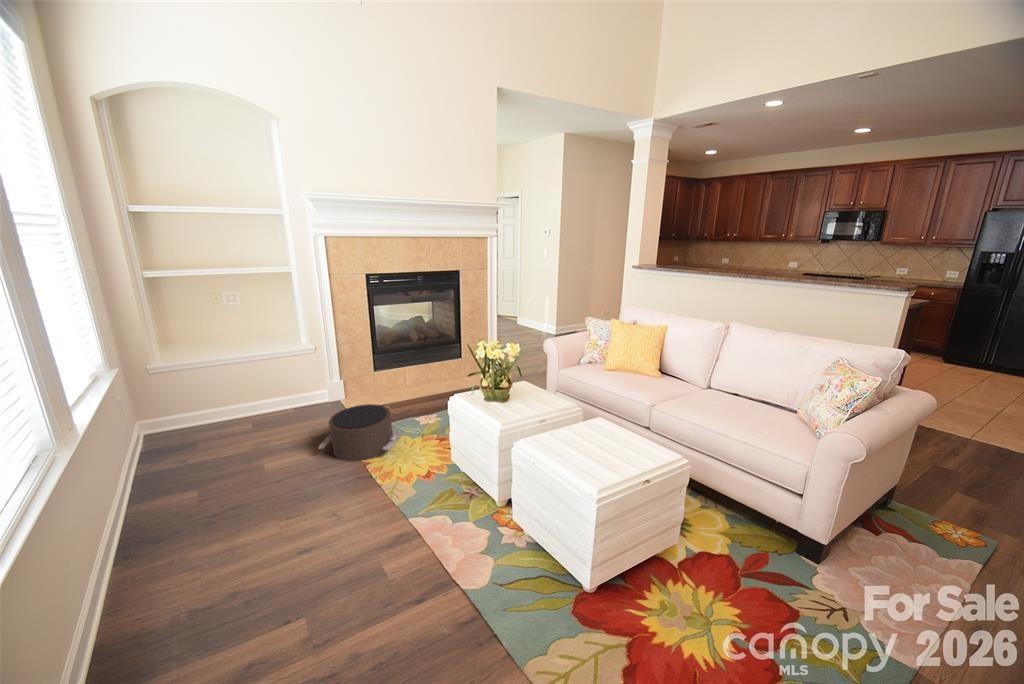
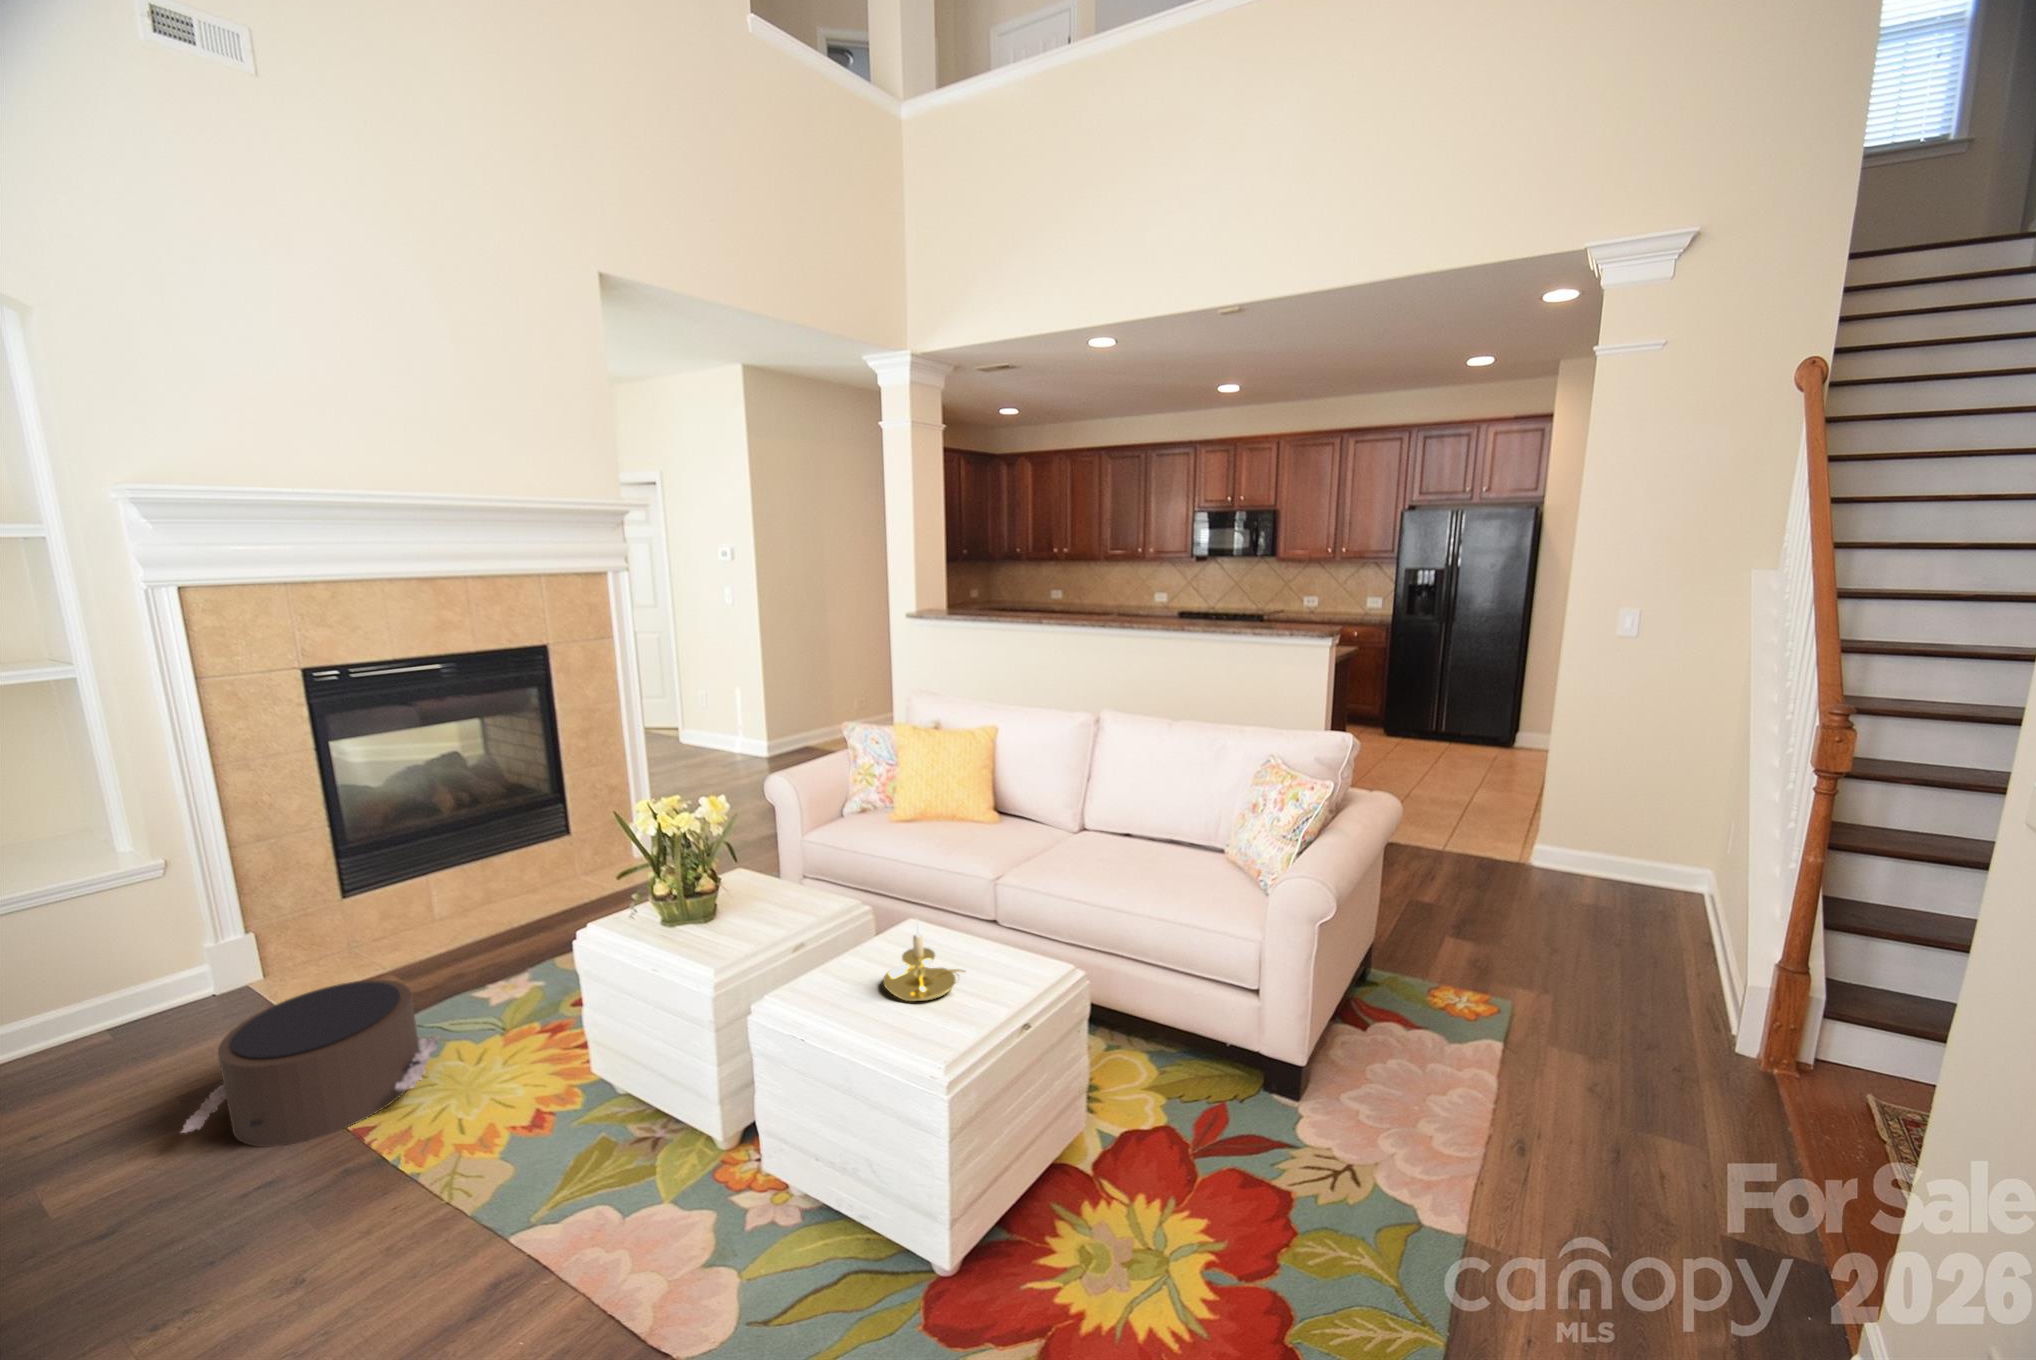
candle holder: none [574,418,616,460] -> present [883,920,965,1001]

